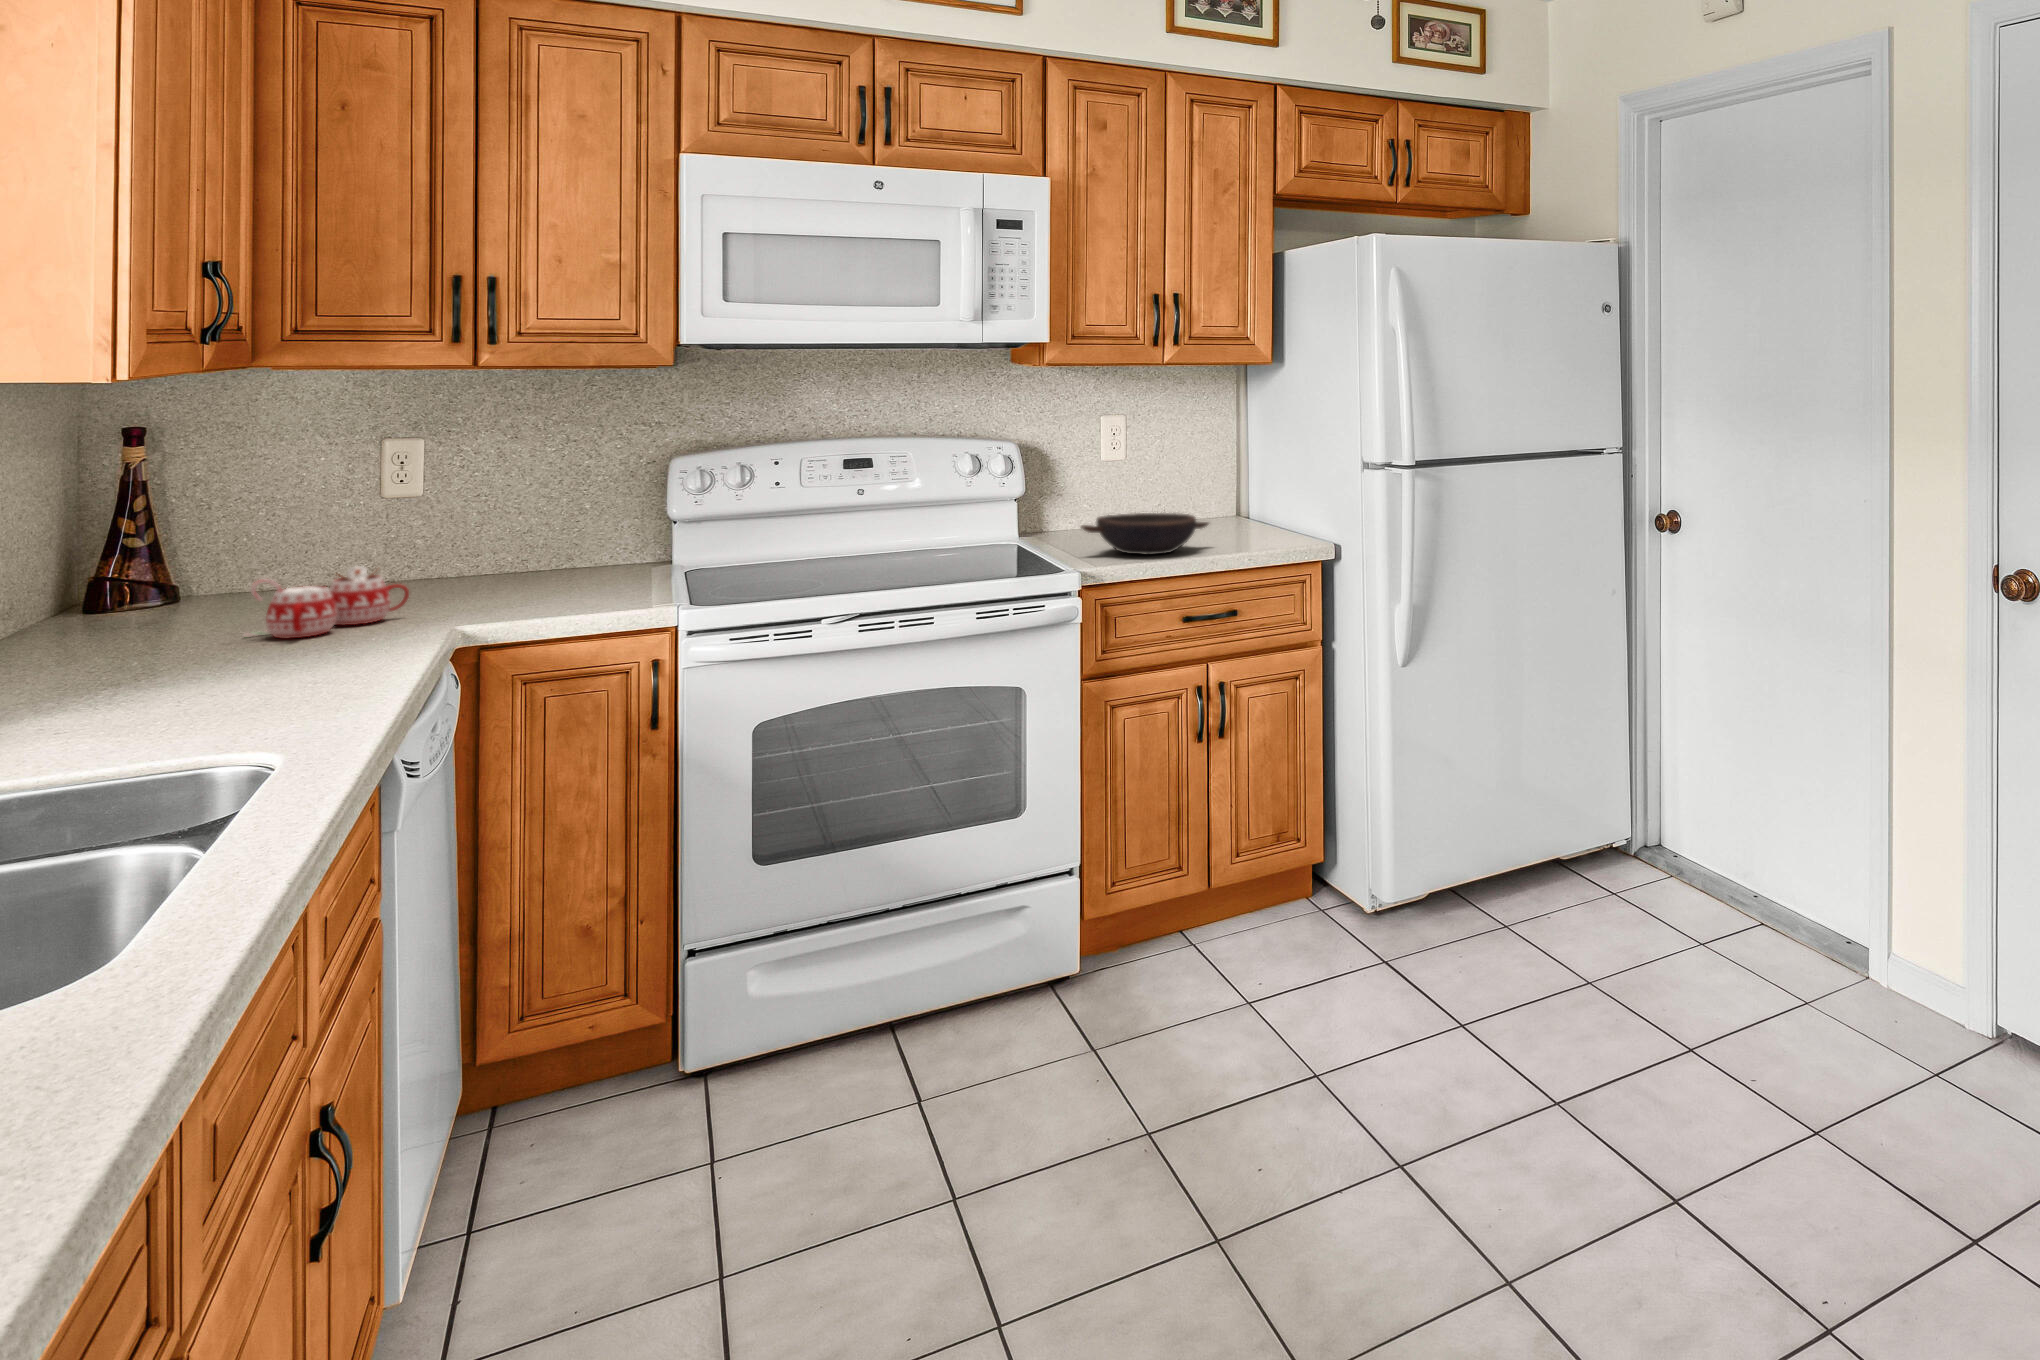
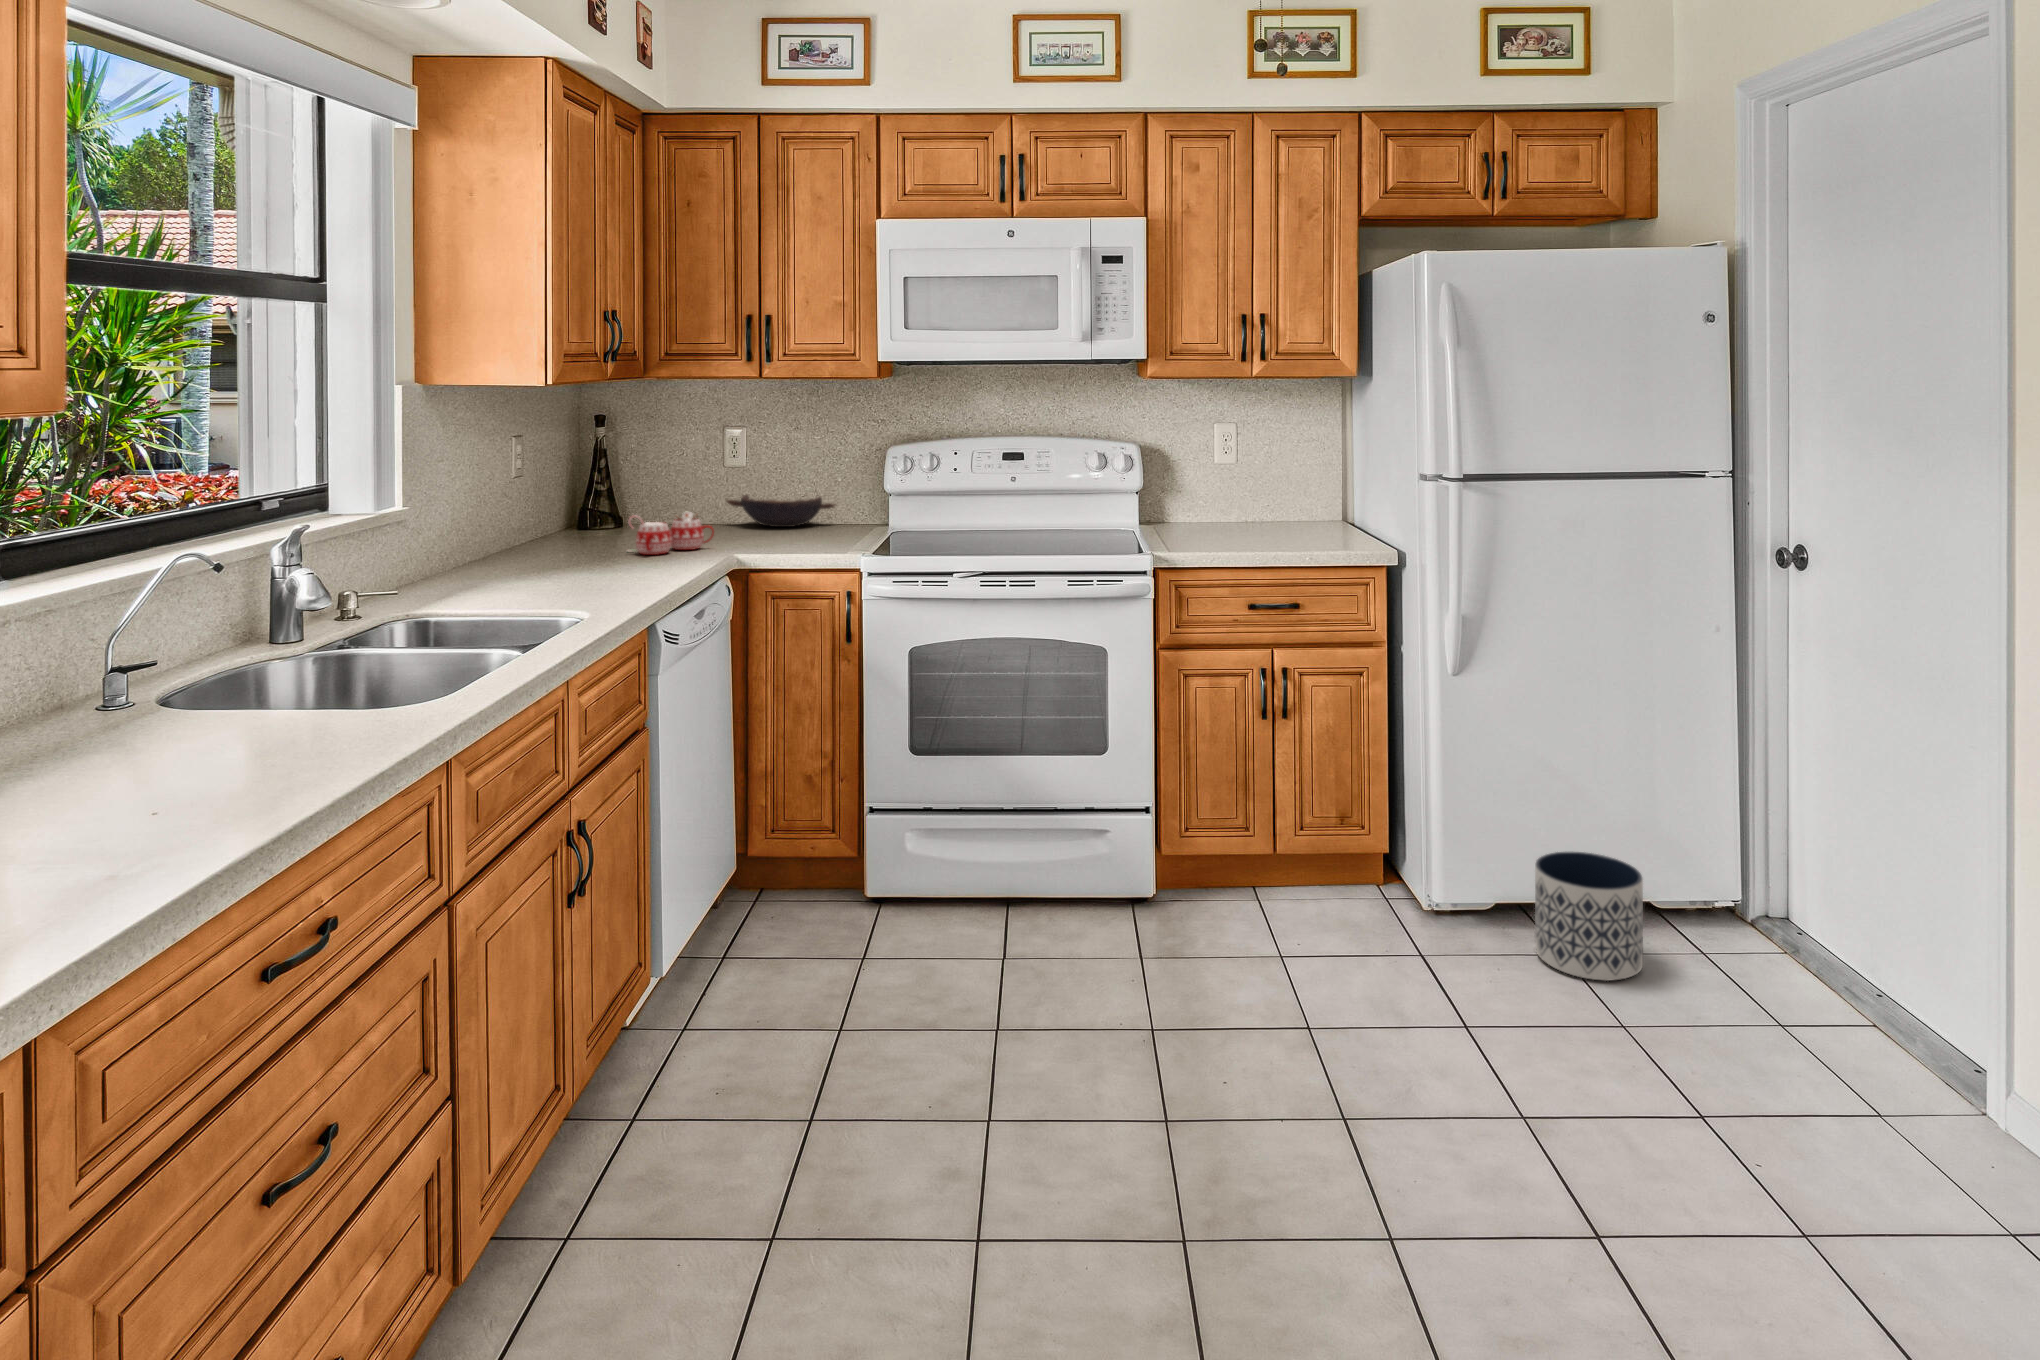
bowl: present [1081,513,1209,555] -> present [727,495,835,527]
planter: none [1482,826,1578,948] -> present [1535,852,1643,981]

